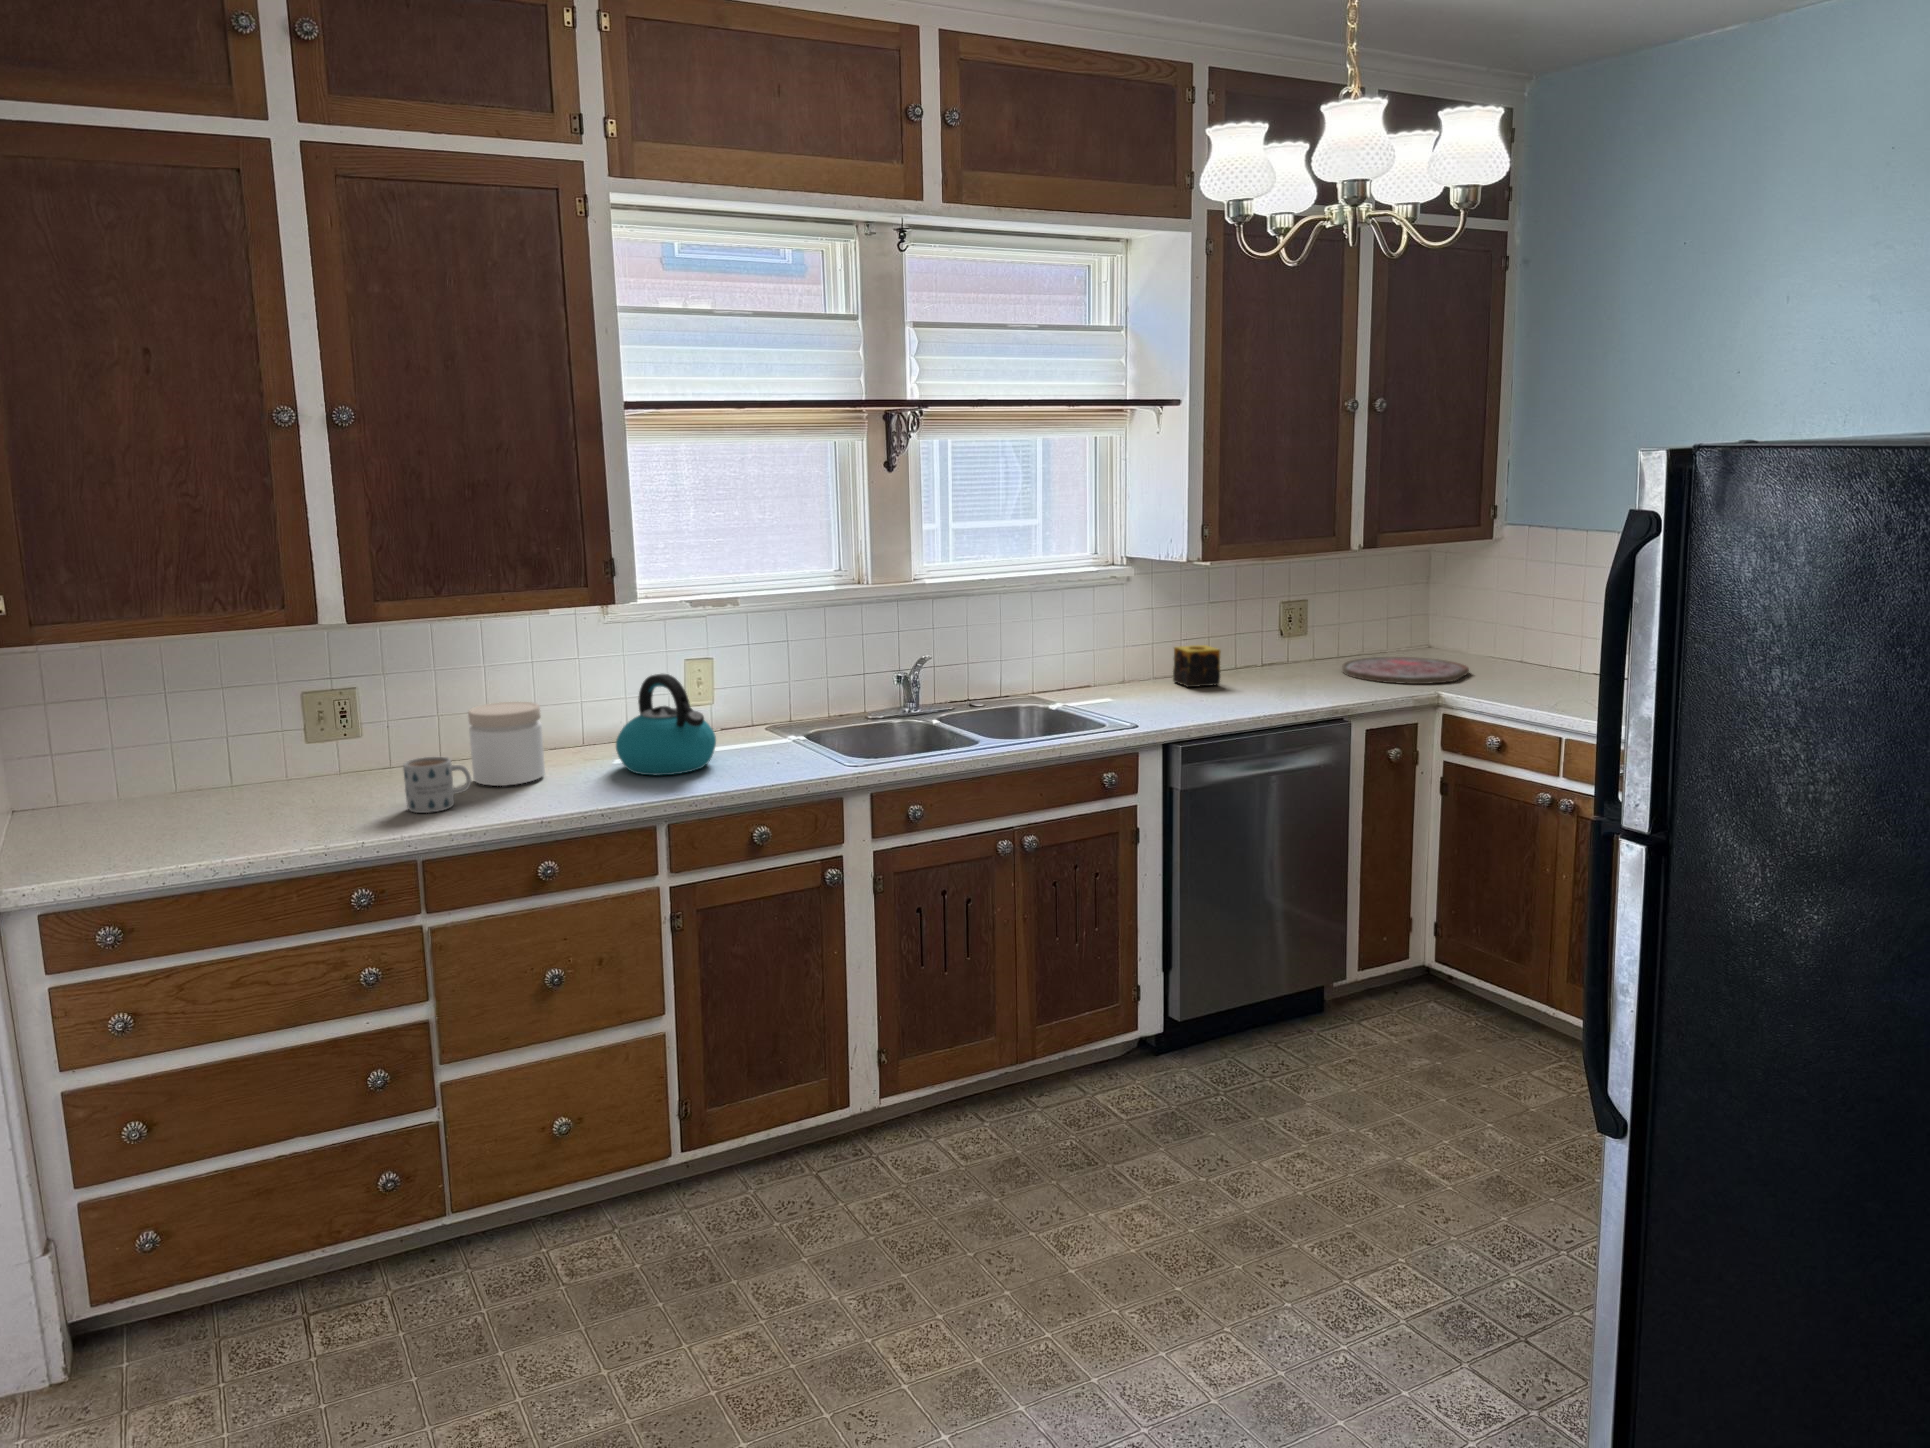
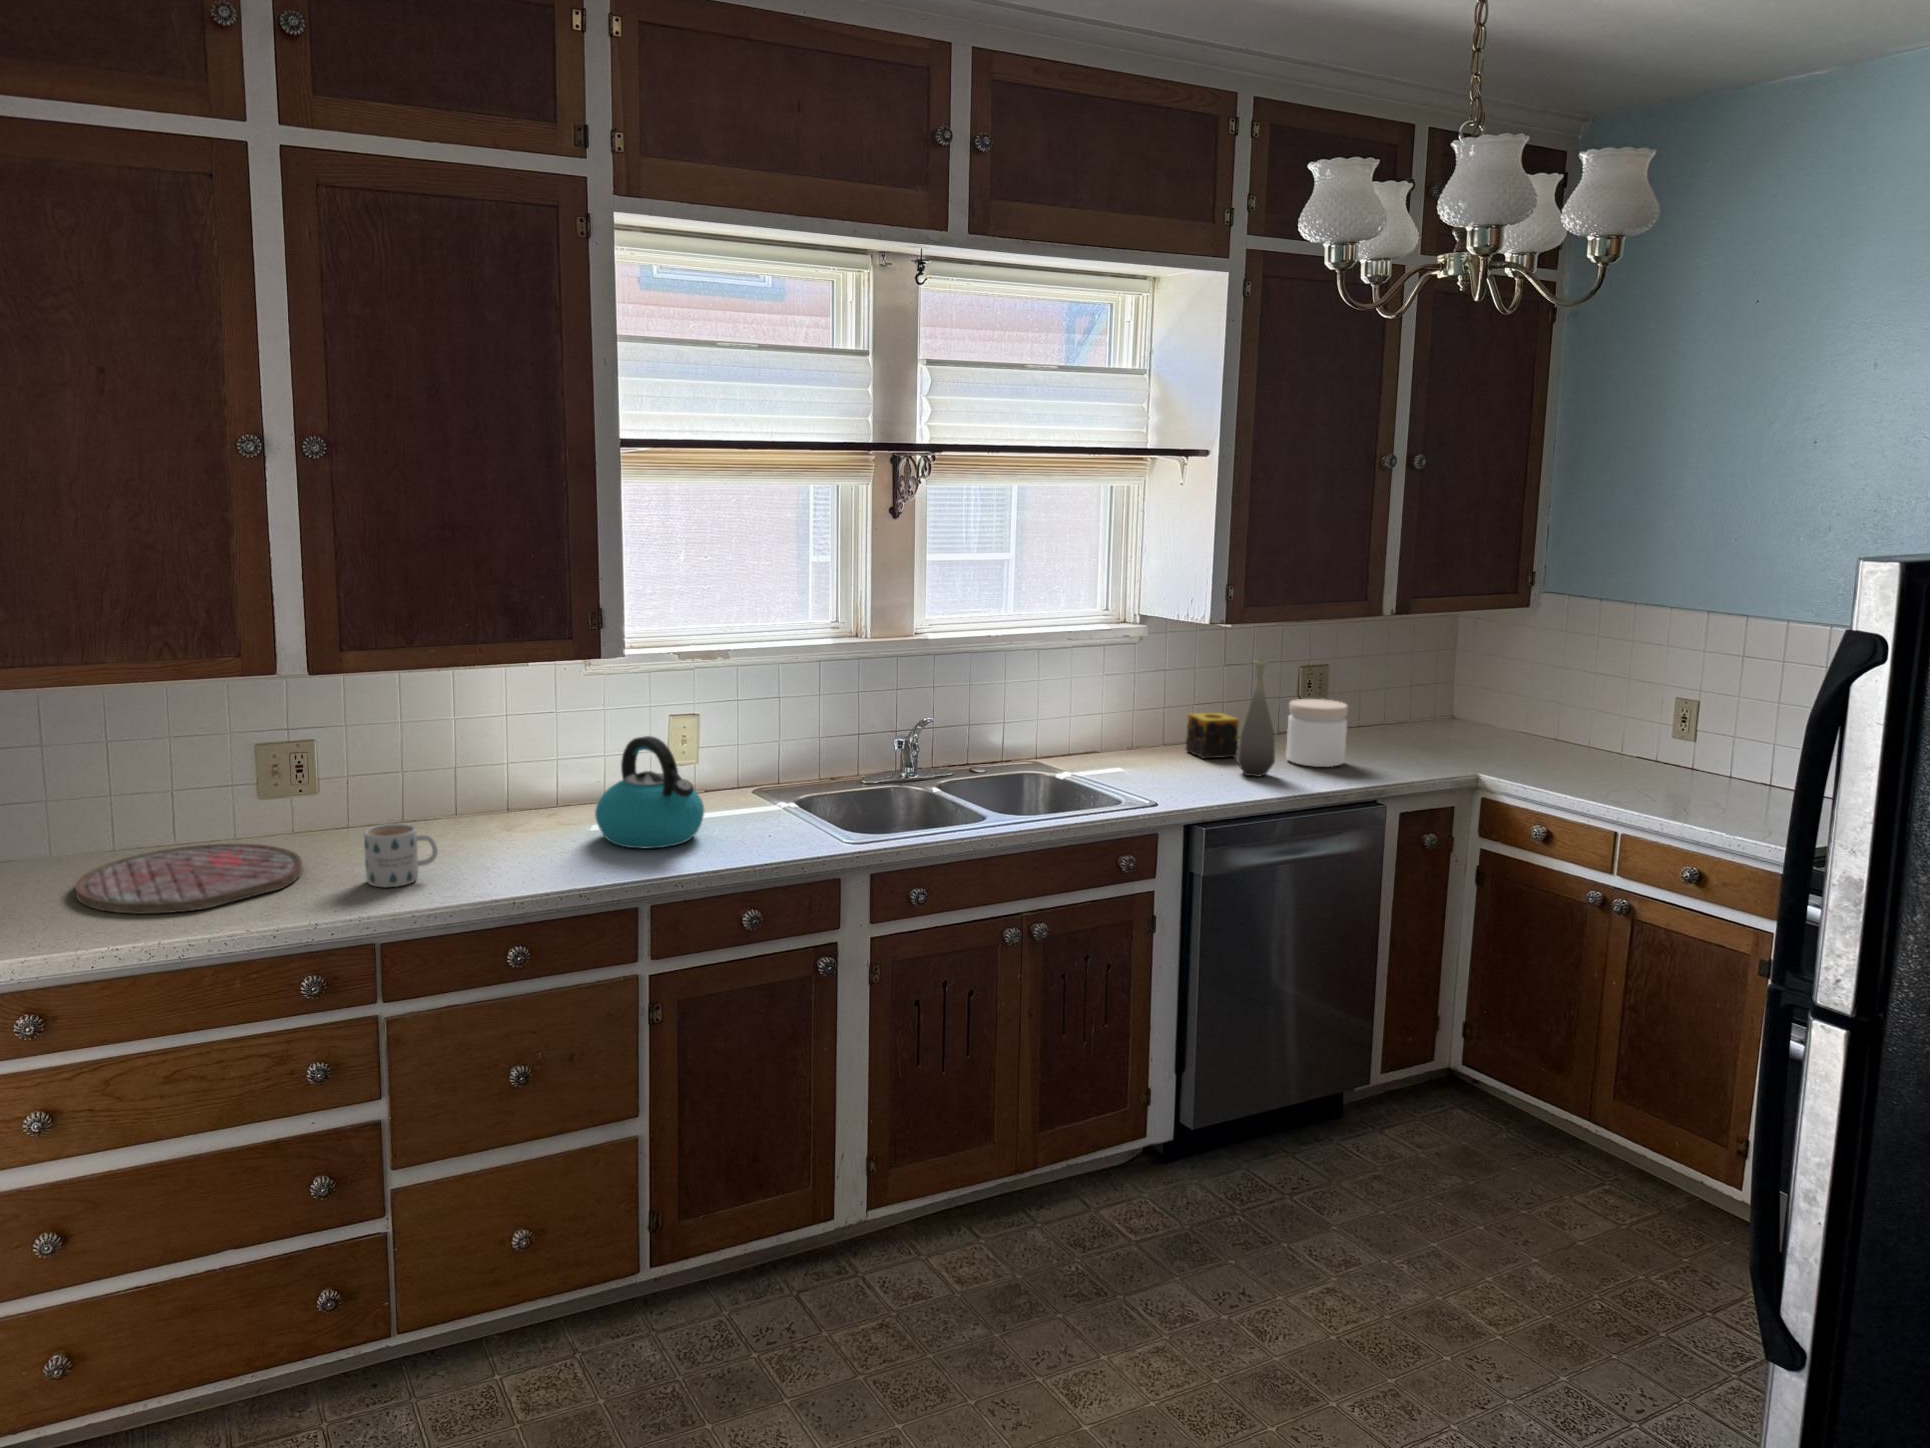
bottle: none [1216,592,1251,701] -> present [1236,660,1275,777]
cutting board: present [1342,657,1469,684] -> present [75,844,303,914]
jar: present [468,701,545,786] -> present [1286,699,1348,767]

